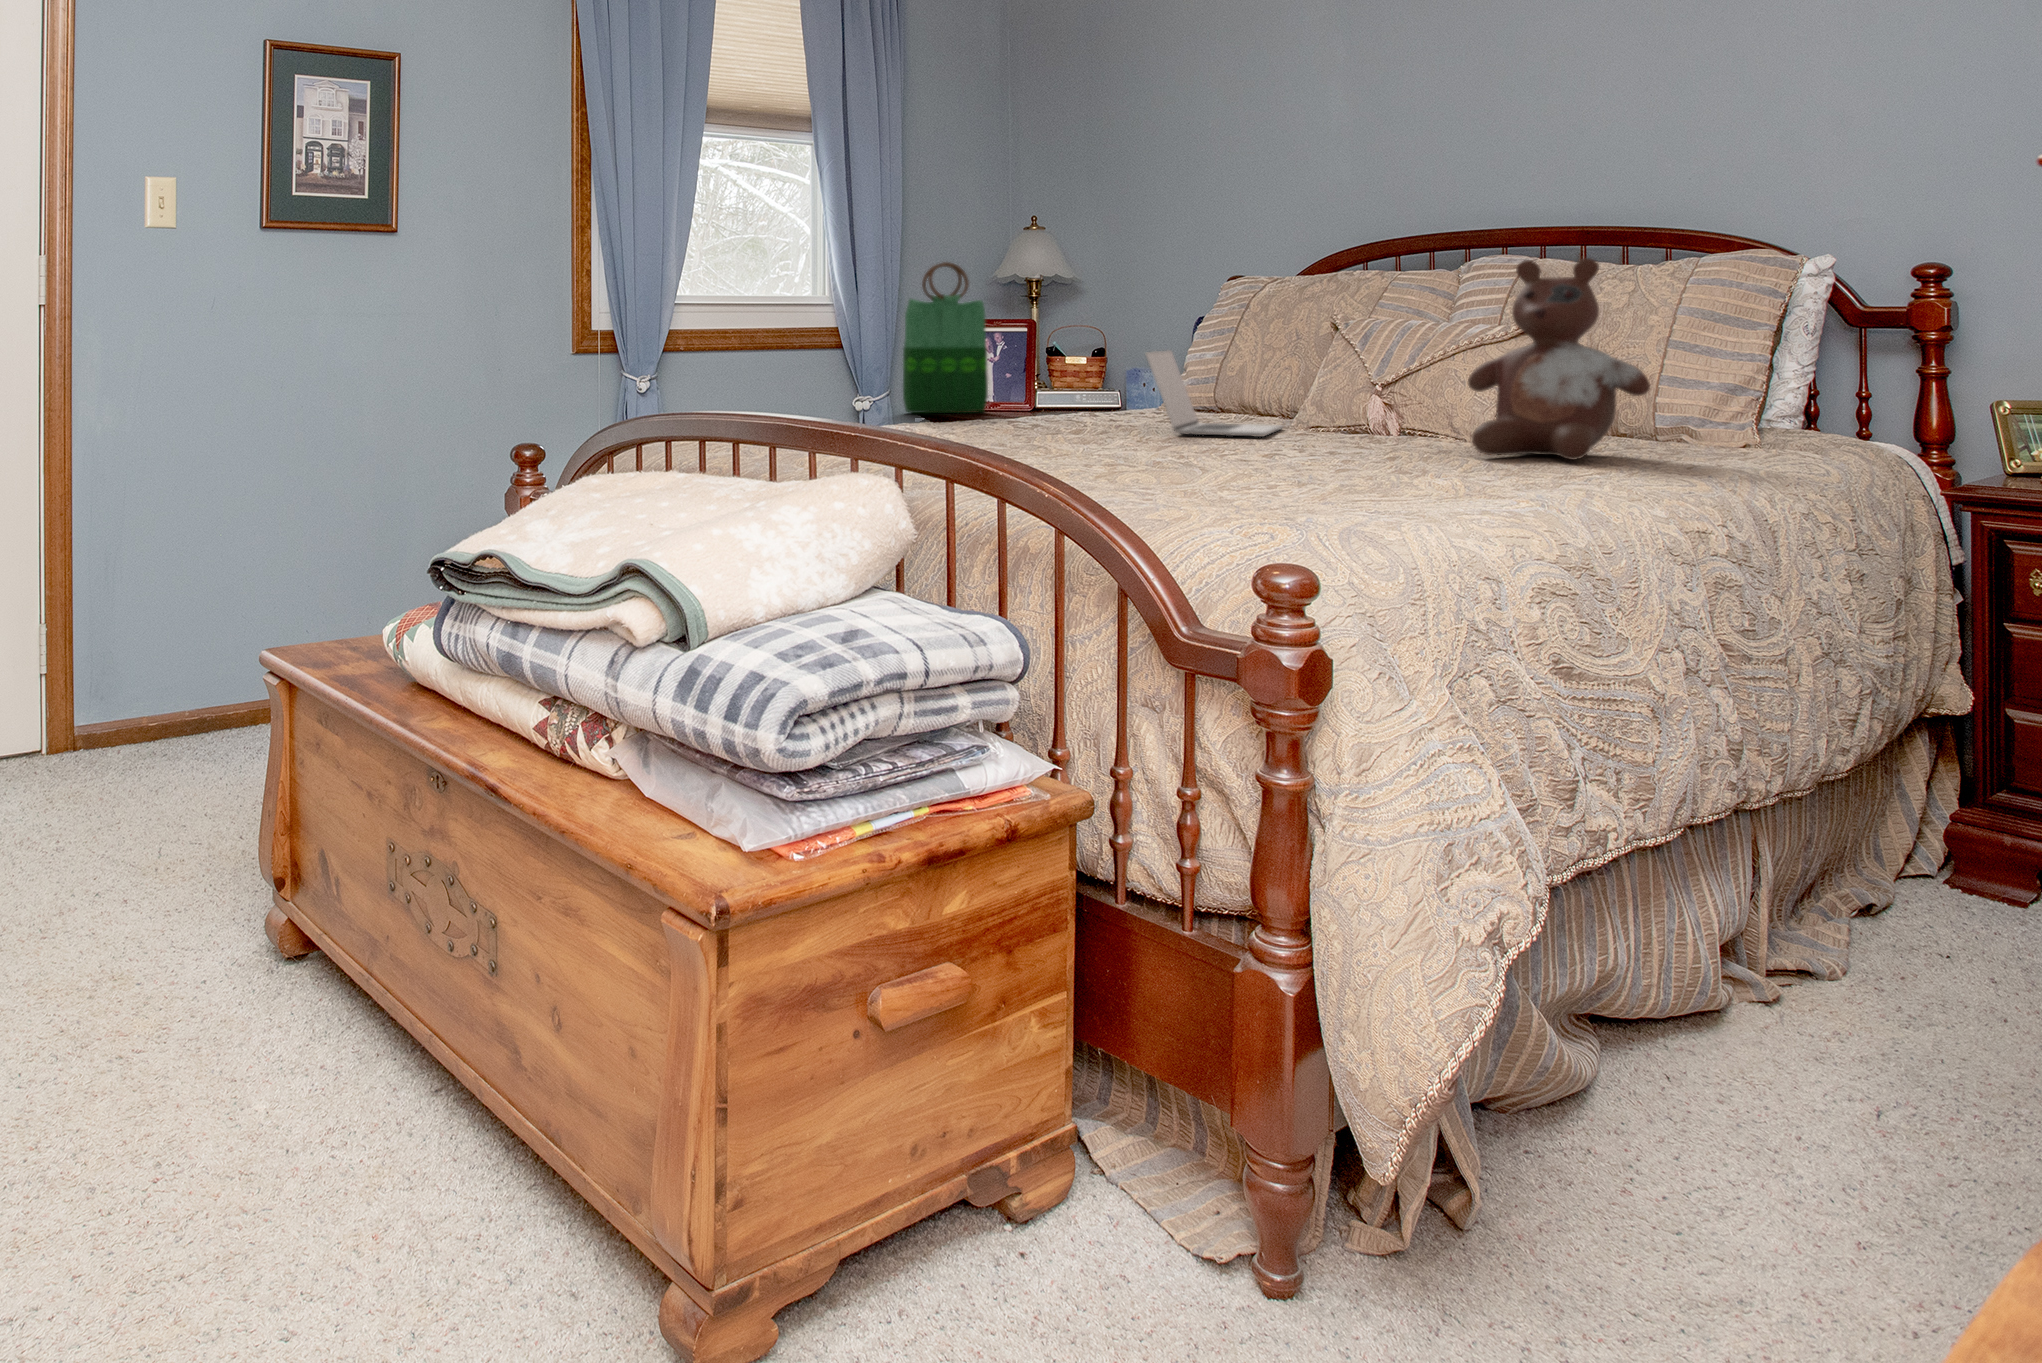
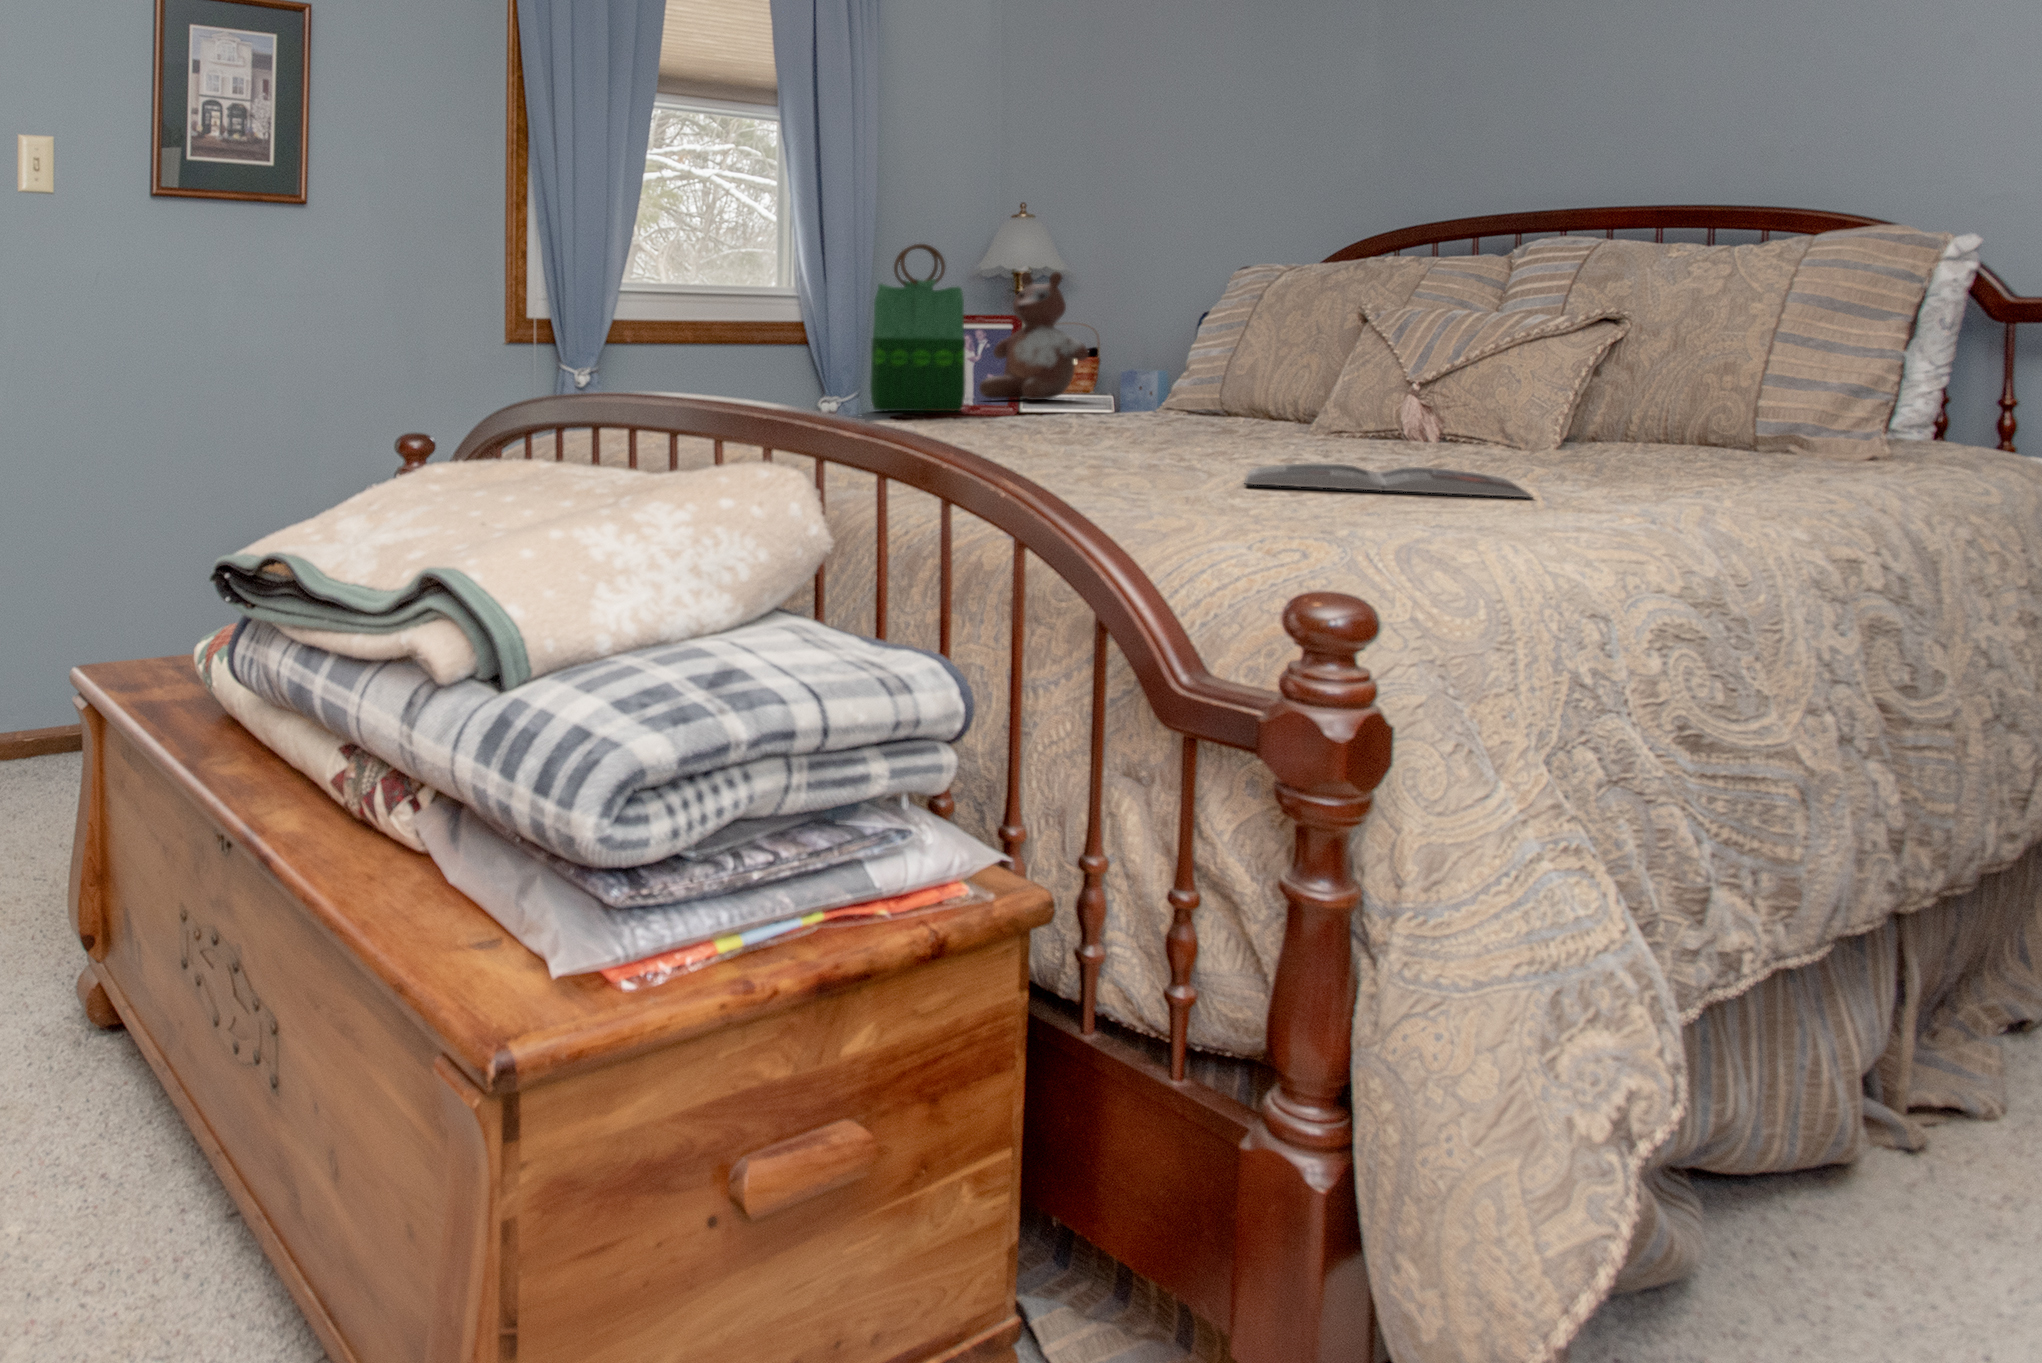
stuffed bear: present [1468,258,1650,460] -> present [979,272,1088,401]
laptop: present [1146,350,1283,437] -> none [1142,340,1302,439]
magazine: none [1232,460,1460,487] -> present [1245,463,1532,498]

